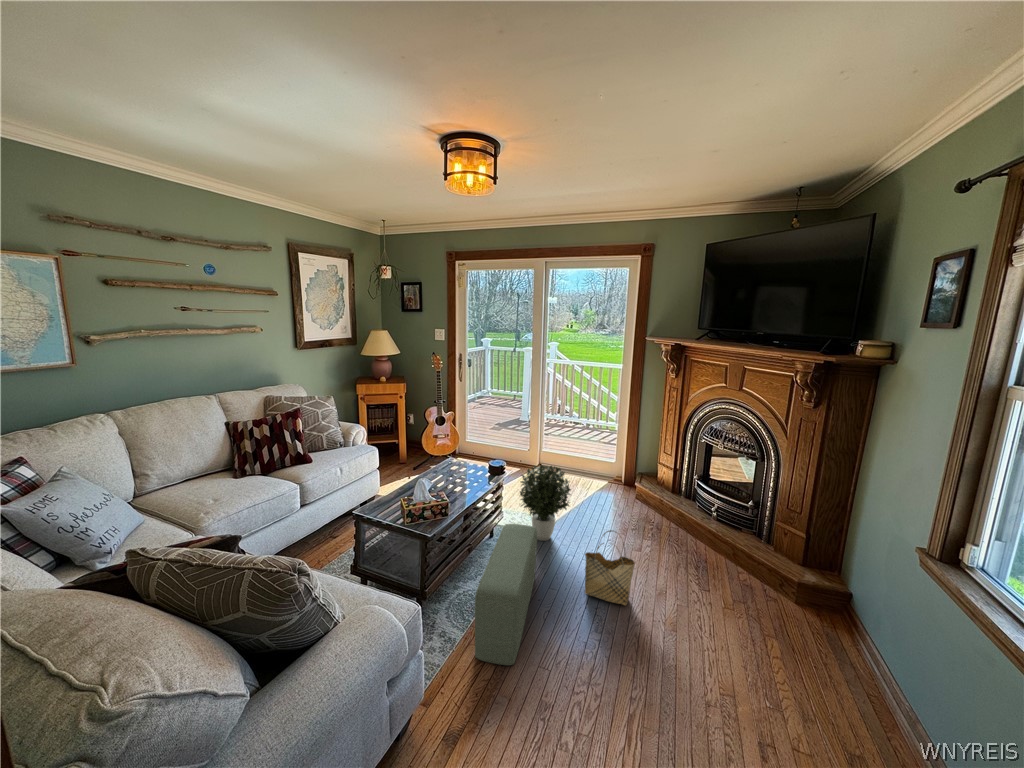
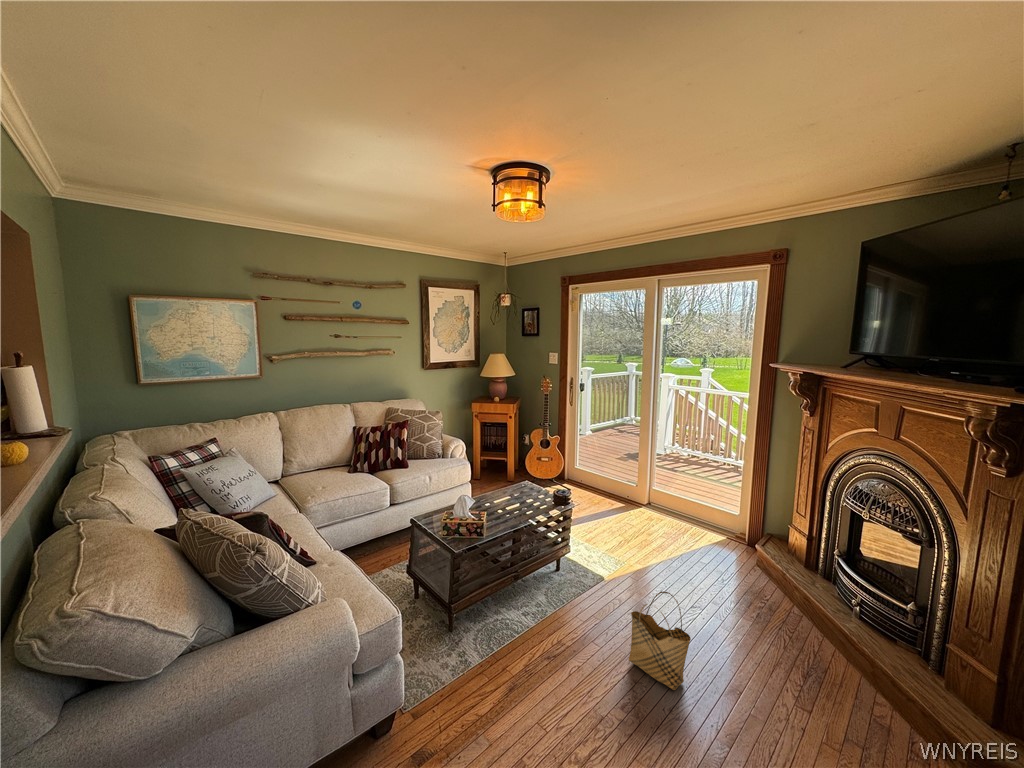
potted plant: present [520,465,571,541] -> none [585,501,647,588]
pouf: present [475,524,537,665] -> none [478,558,584,711]

